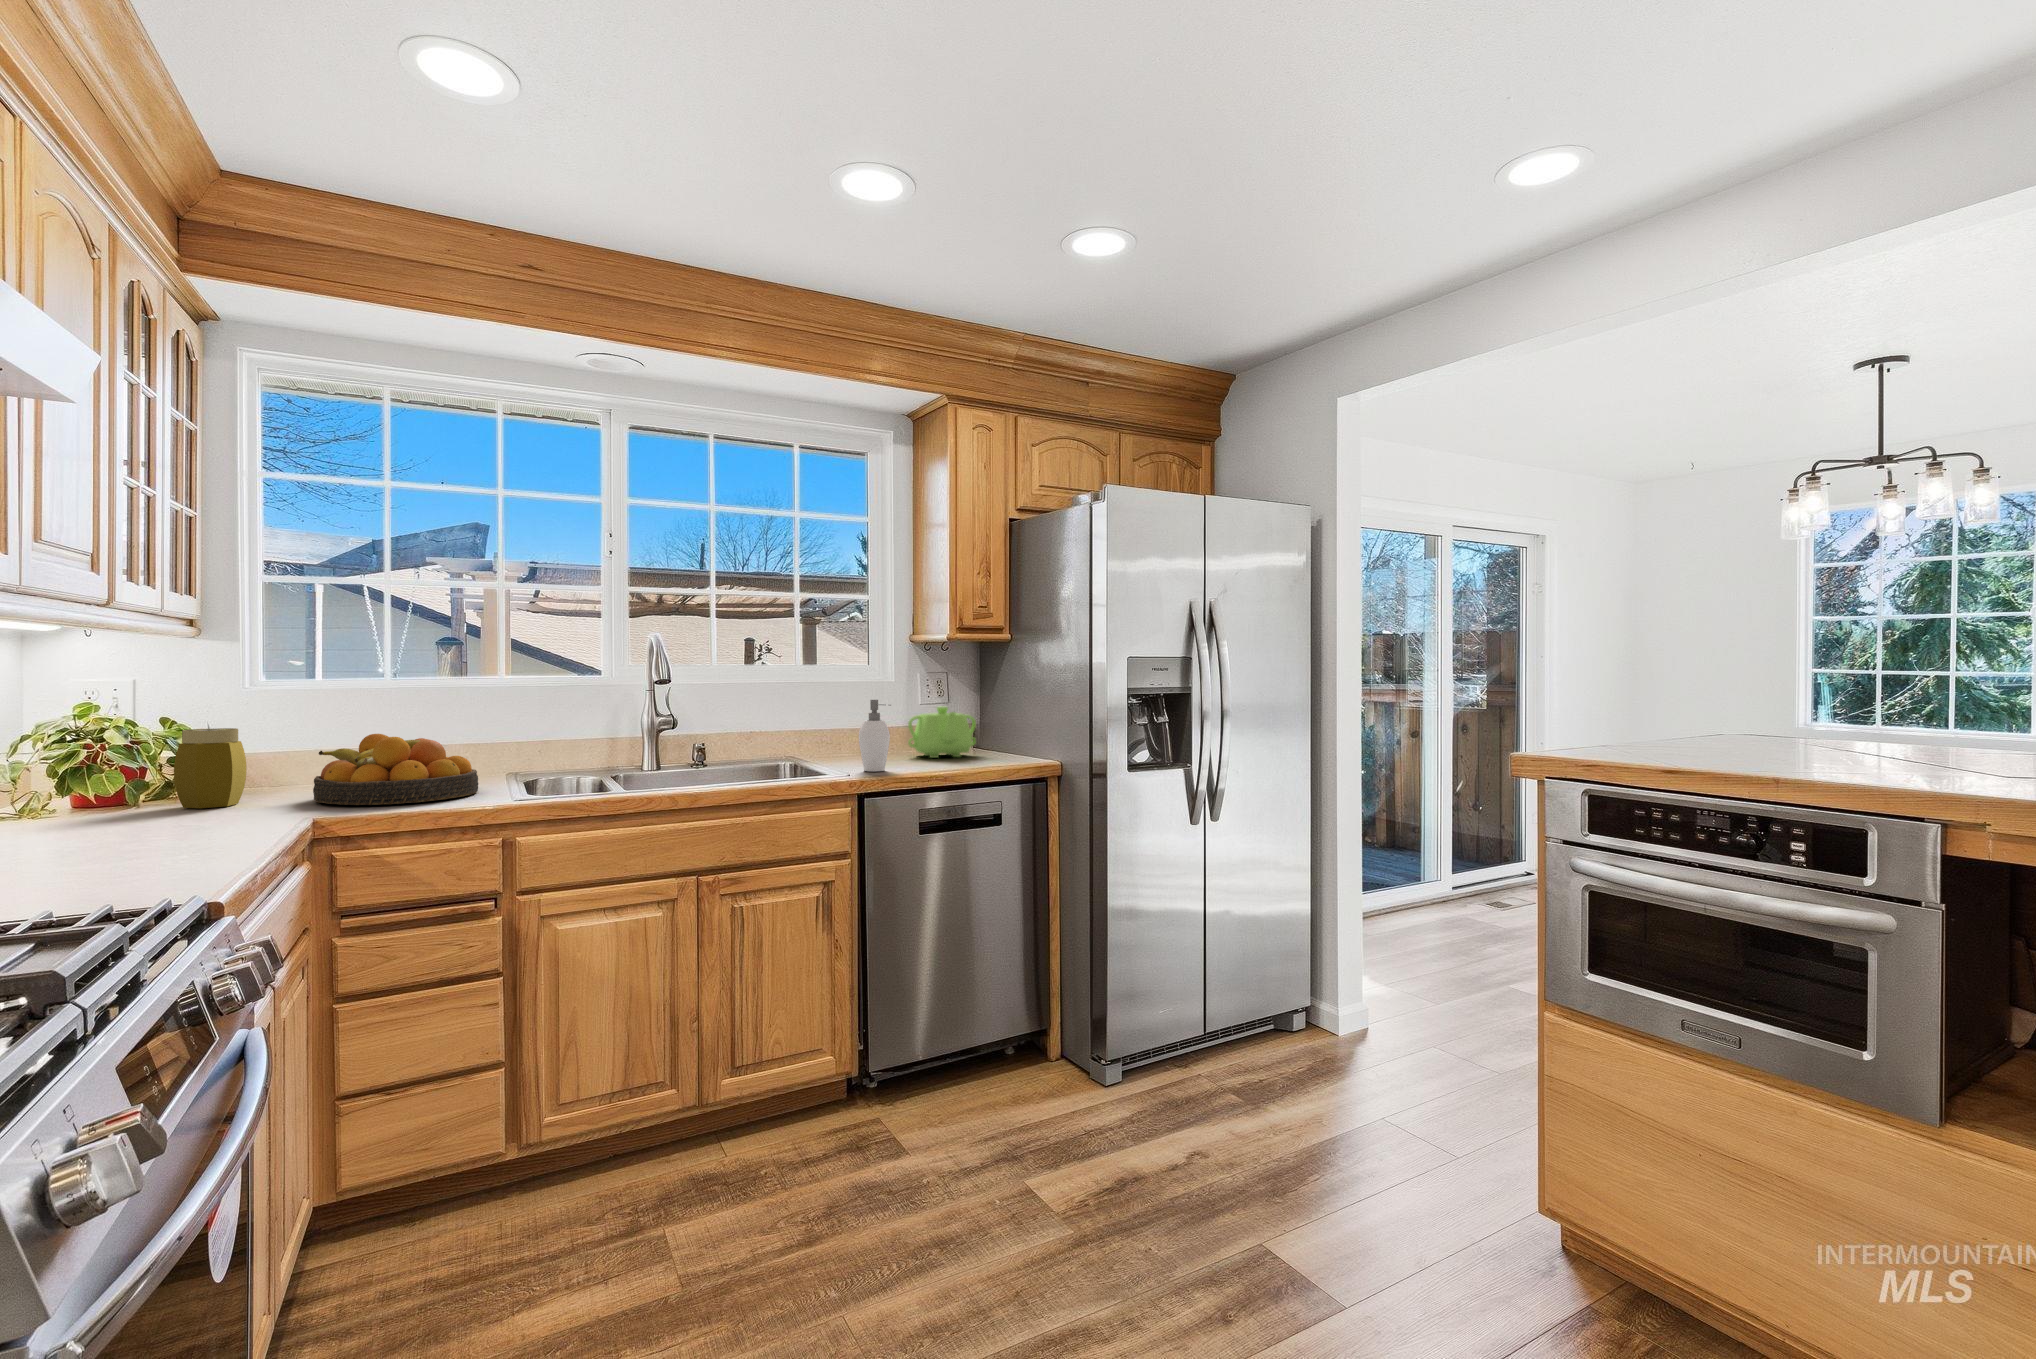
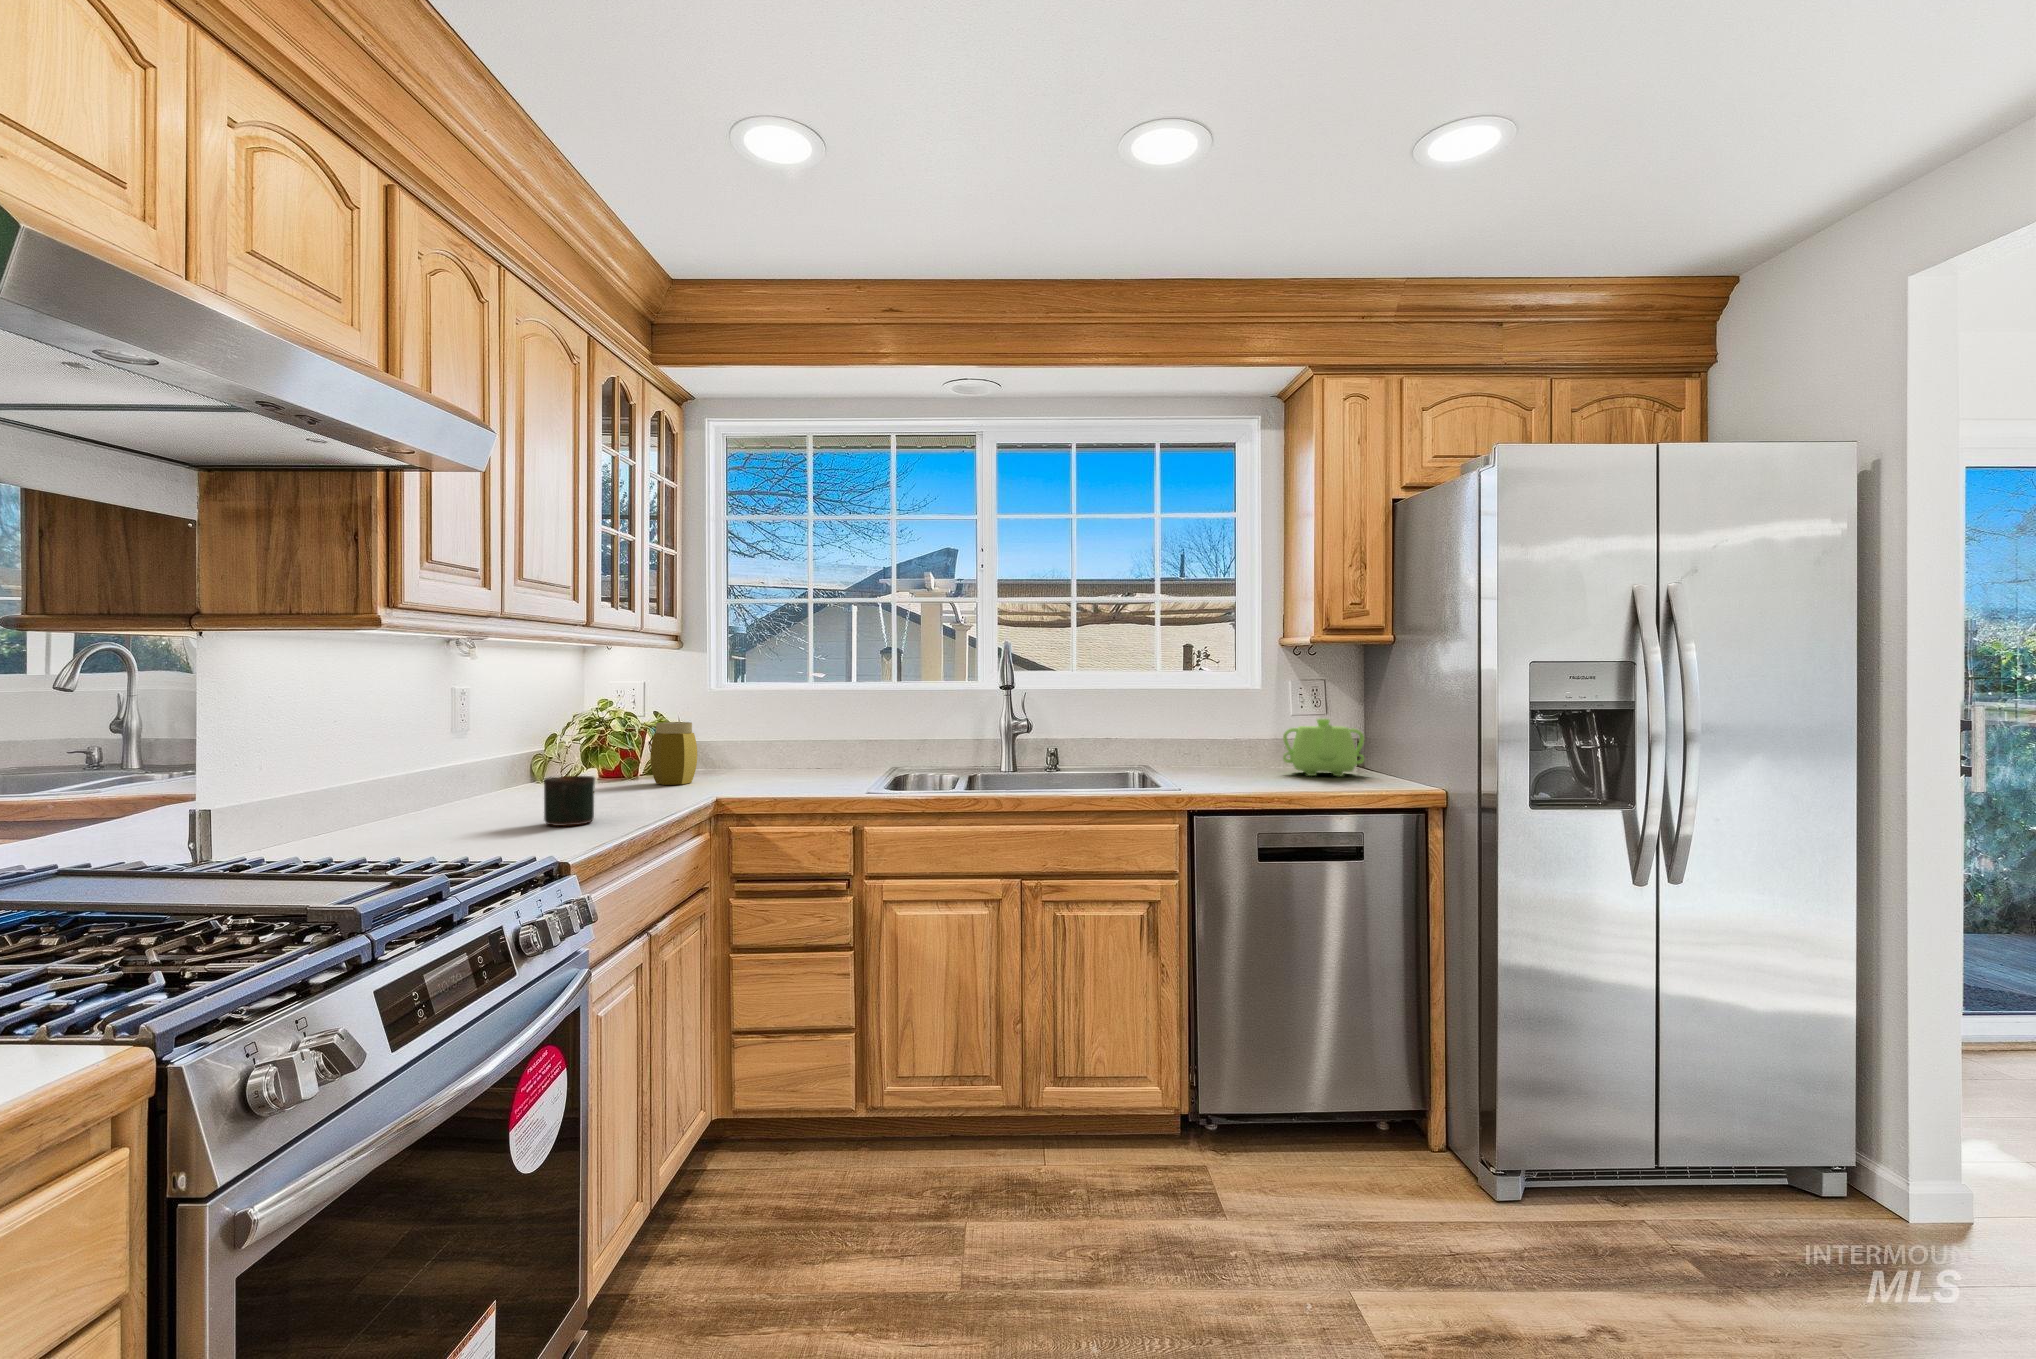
soap dispenser: present [859,700,891,771] -> none [1208,709,1243,787]
fruit bowl: present [313,734,478,805] -> none [735,730,857,791]
mug: none [98,799,180,866] -> present [544,776,595,826]

